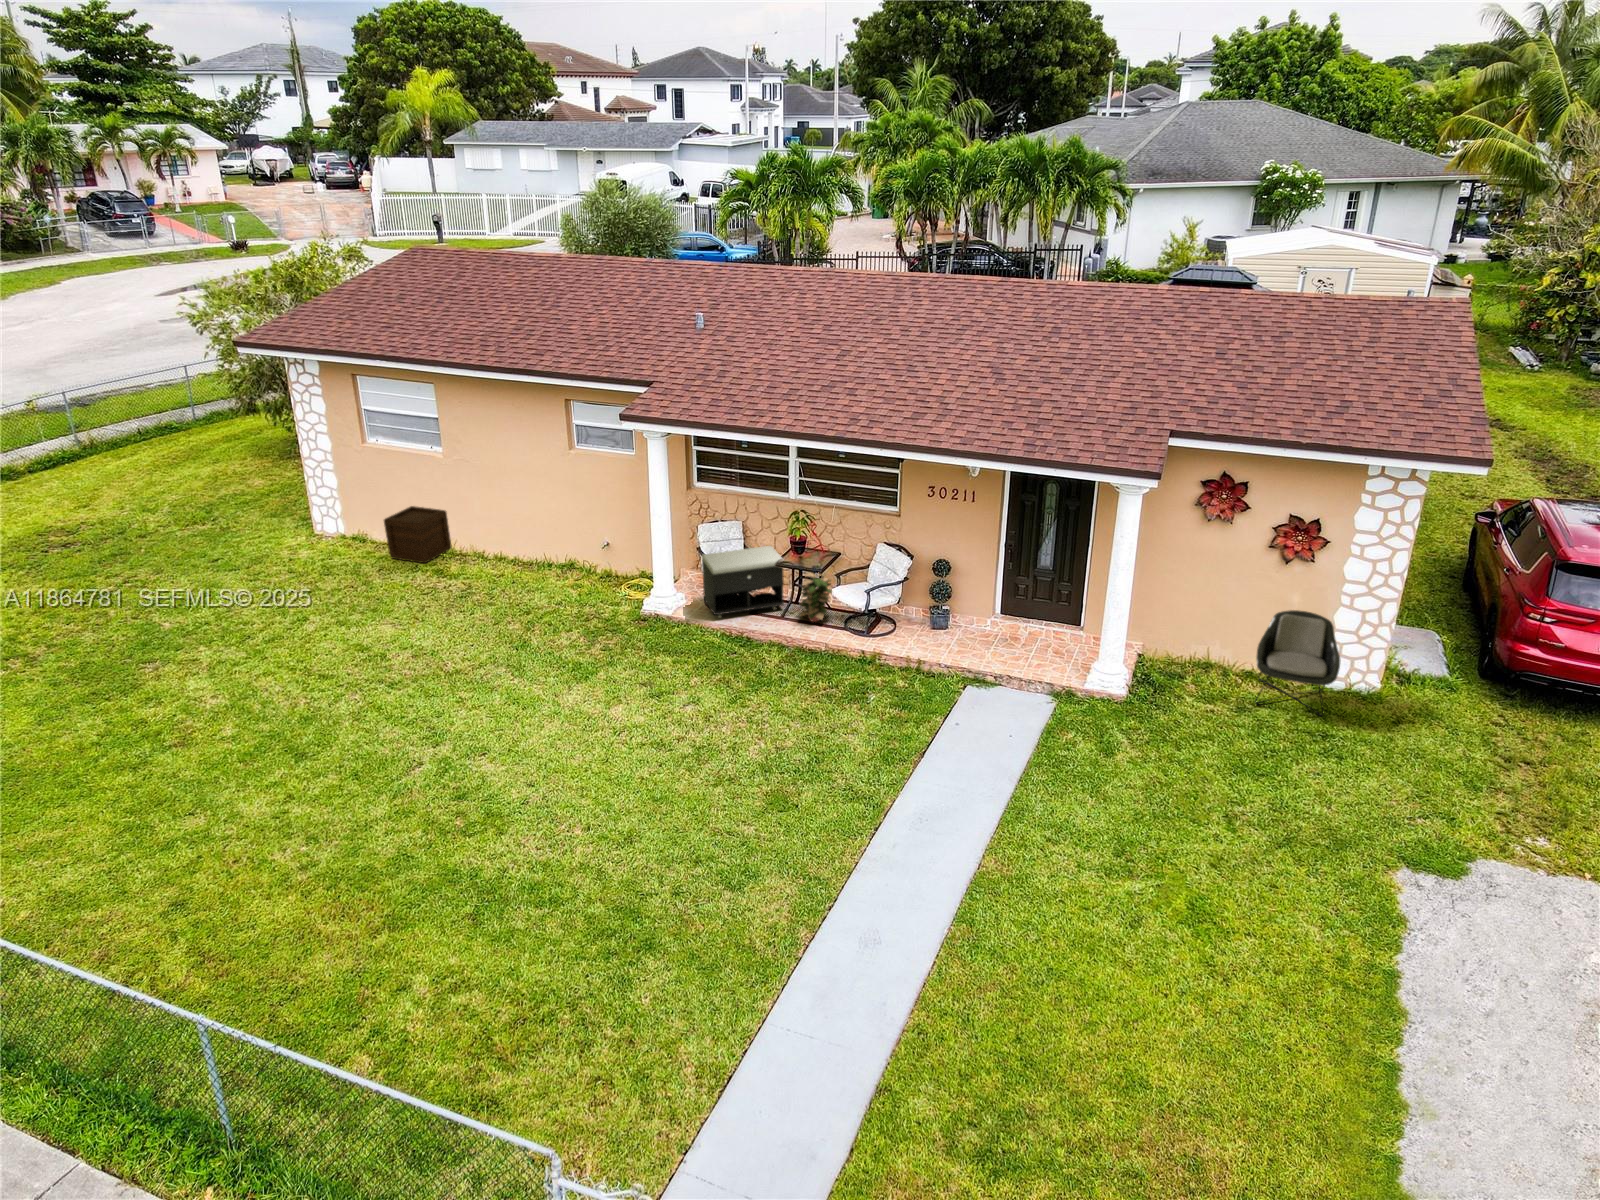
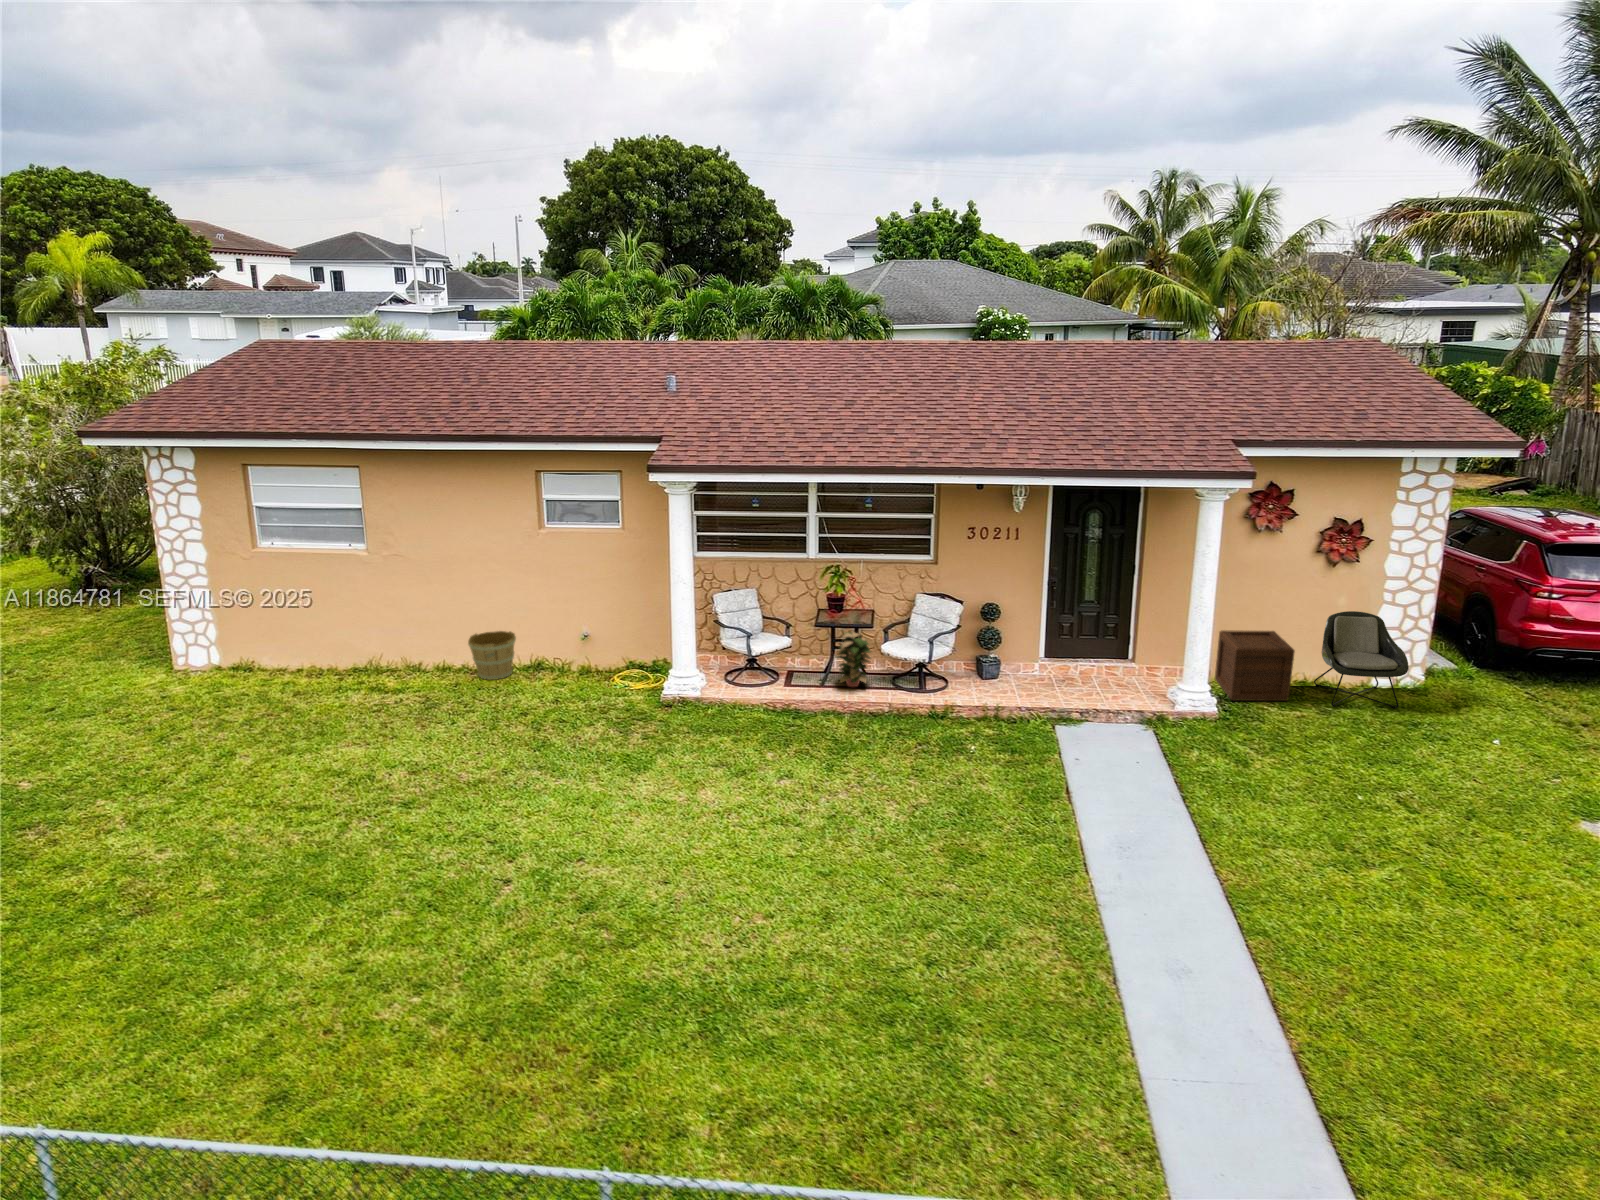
wooden crate: present [384,506,451,563] -> present [1215,630,1295,701]
wooden bucket: none [509,534,550,576] -> present [468,631,516,680]
storage bench: present [702,546,784,618] -> none [721,612,814,695]

